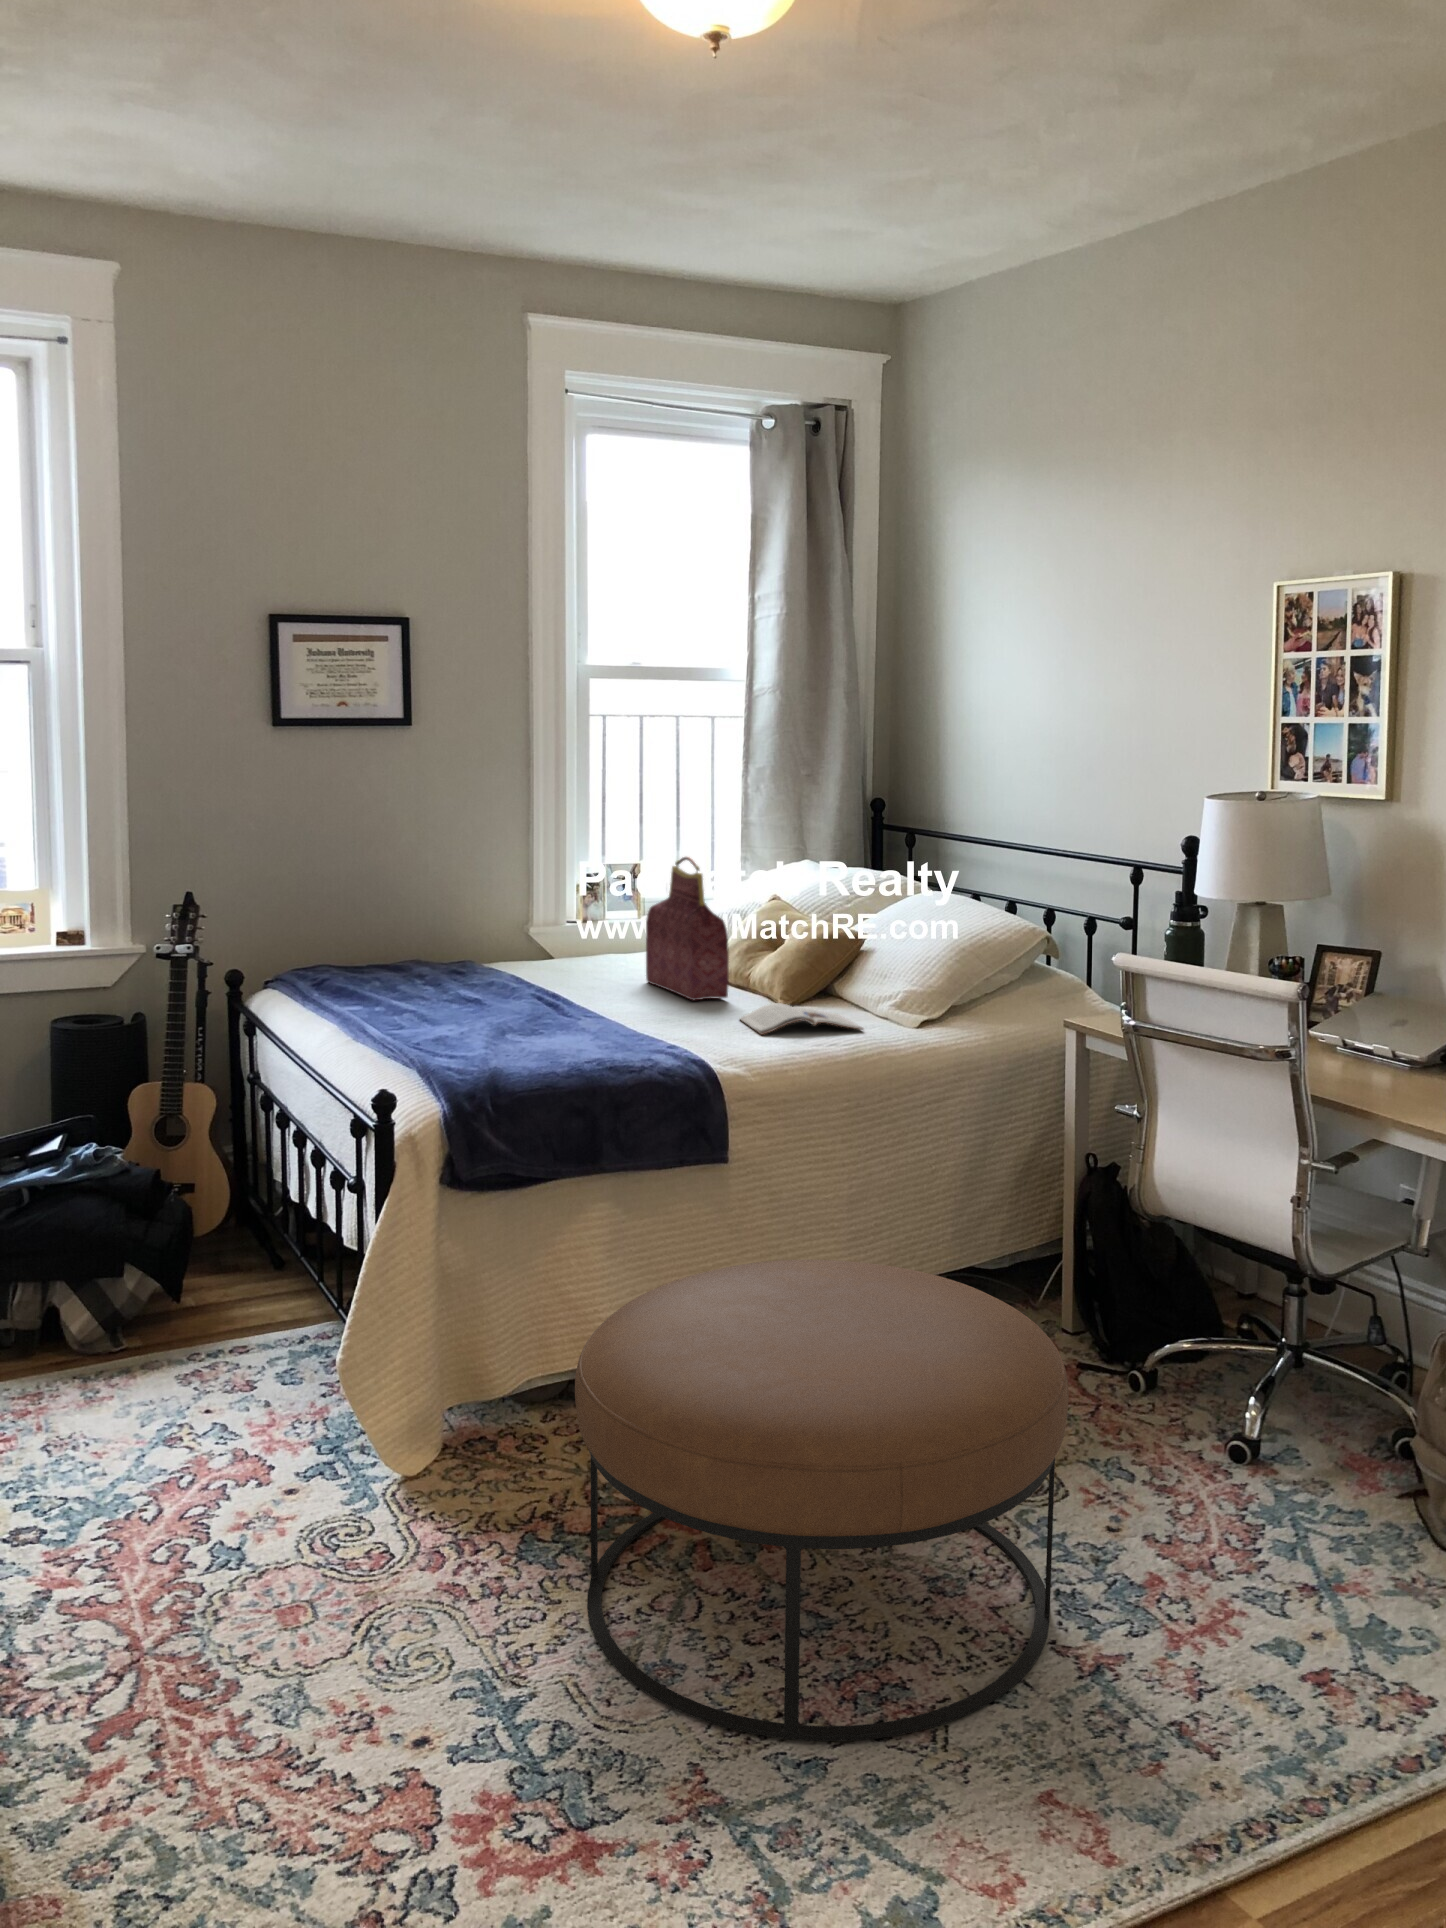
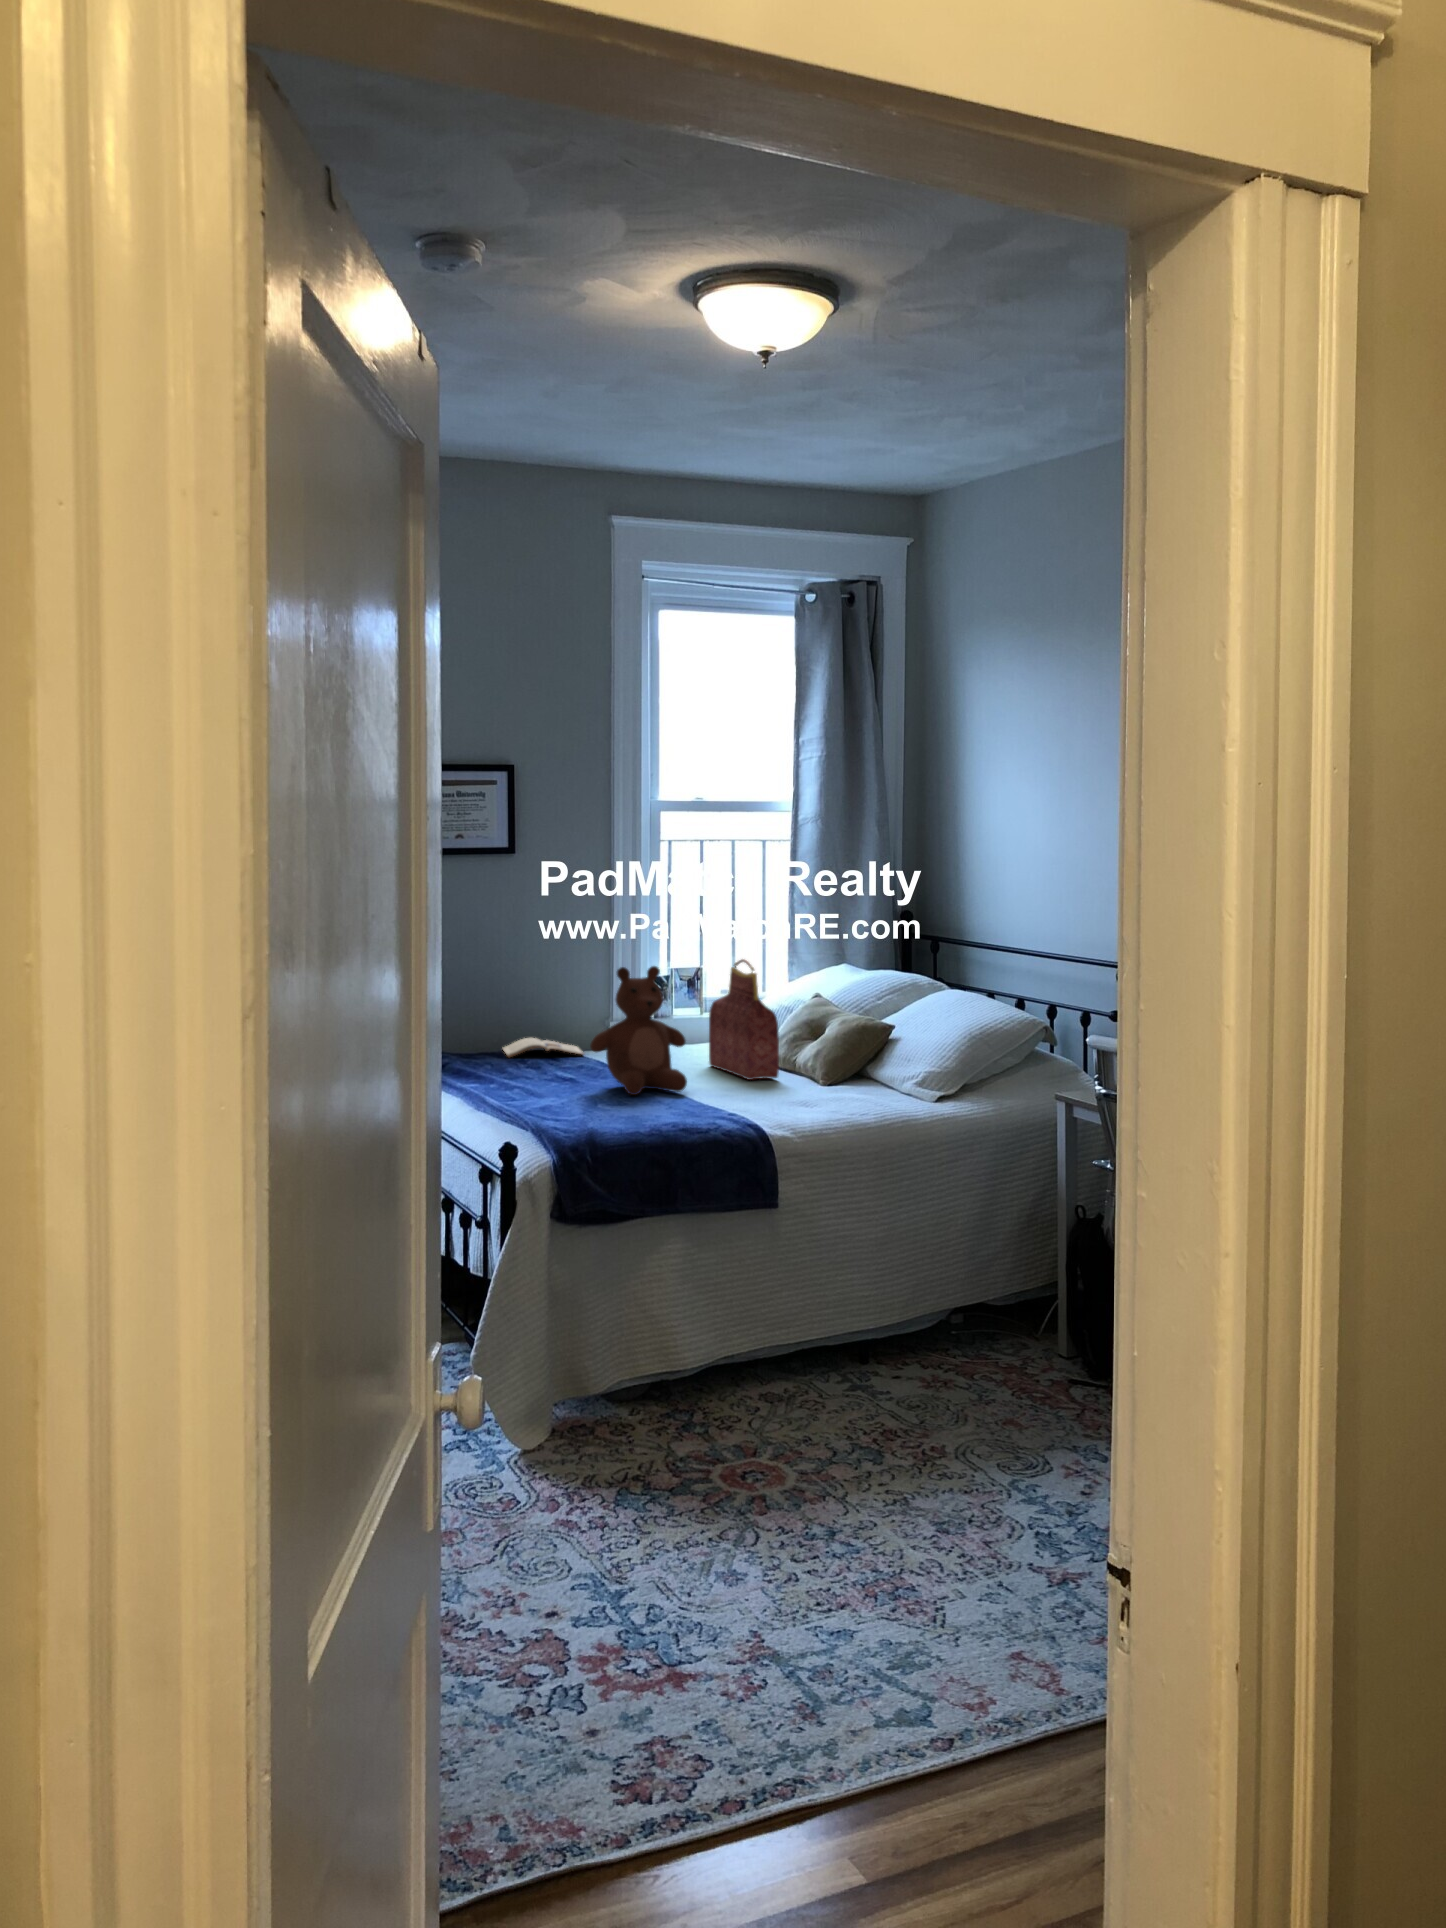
teddy bear: none [500,864,618,1022] -> present [590,966,687,1095]
magazine: present [740,1003,863,1035] -> present [503,1038,584,1057]
ottoman: present [575,1259,1069,1741] -> none [662,1277,1040,1619]

